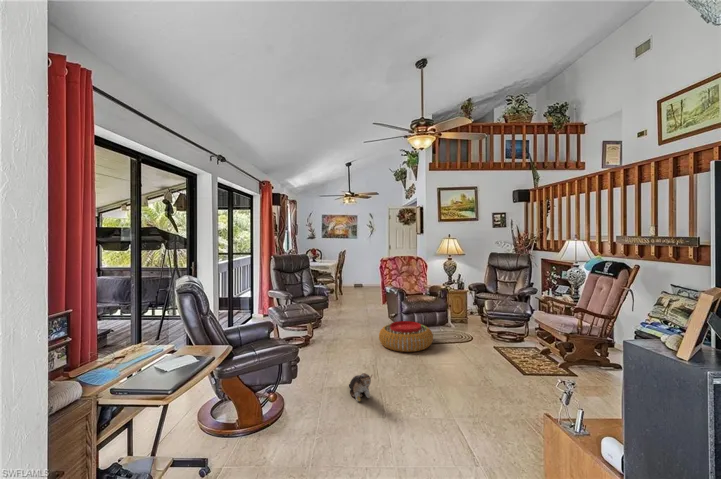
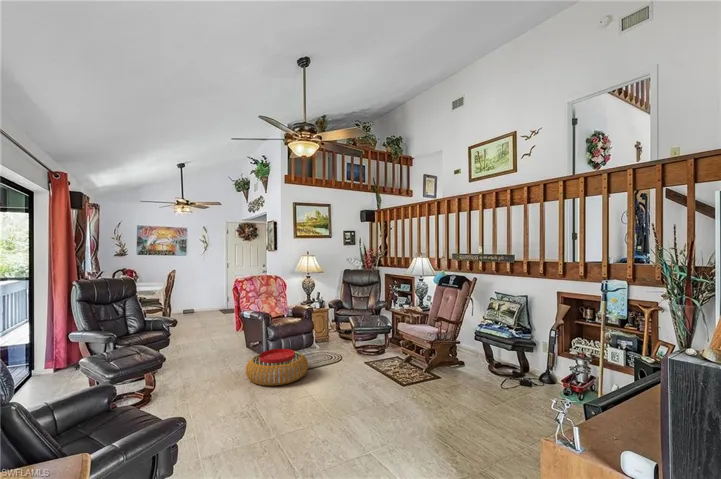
plush toy: present [349,373,372,402] -> none [233,421,275,460]

